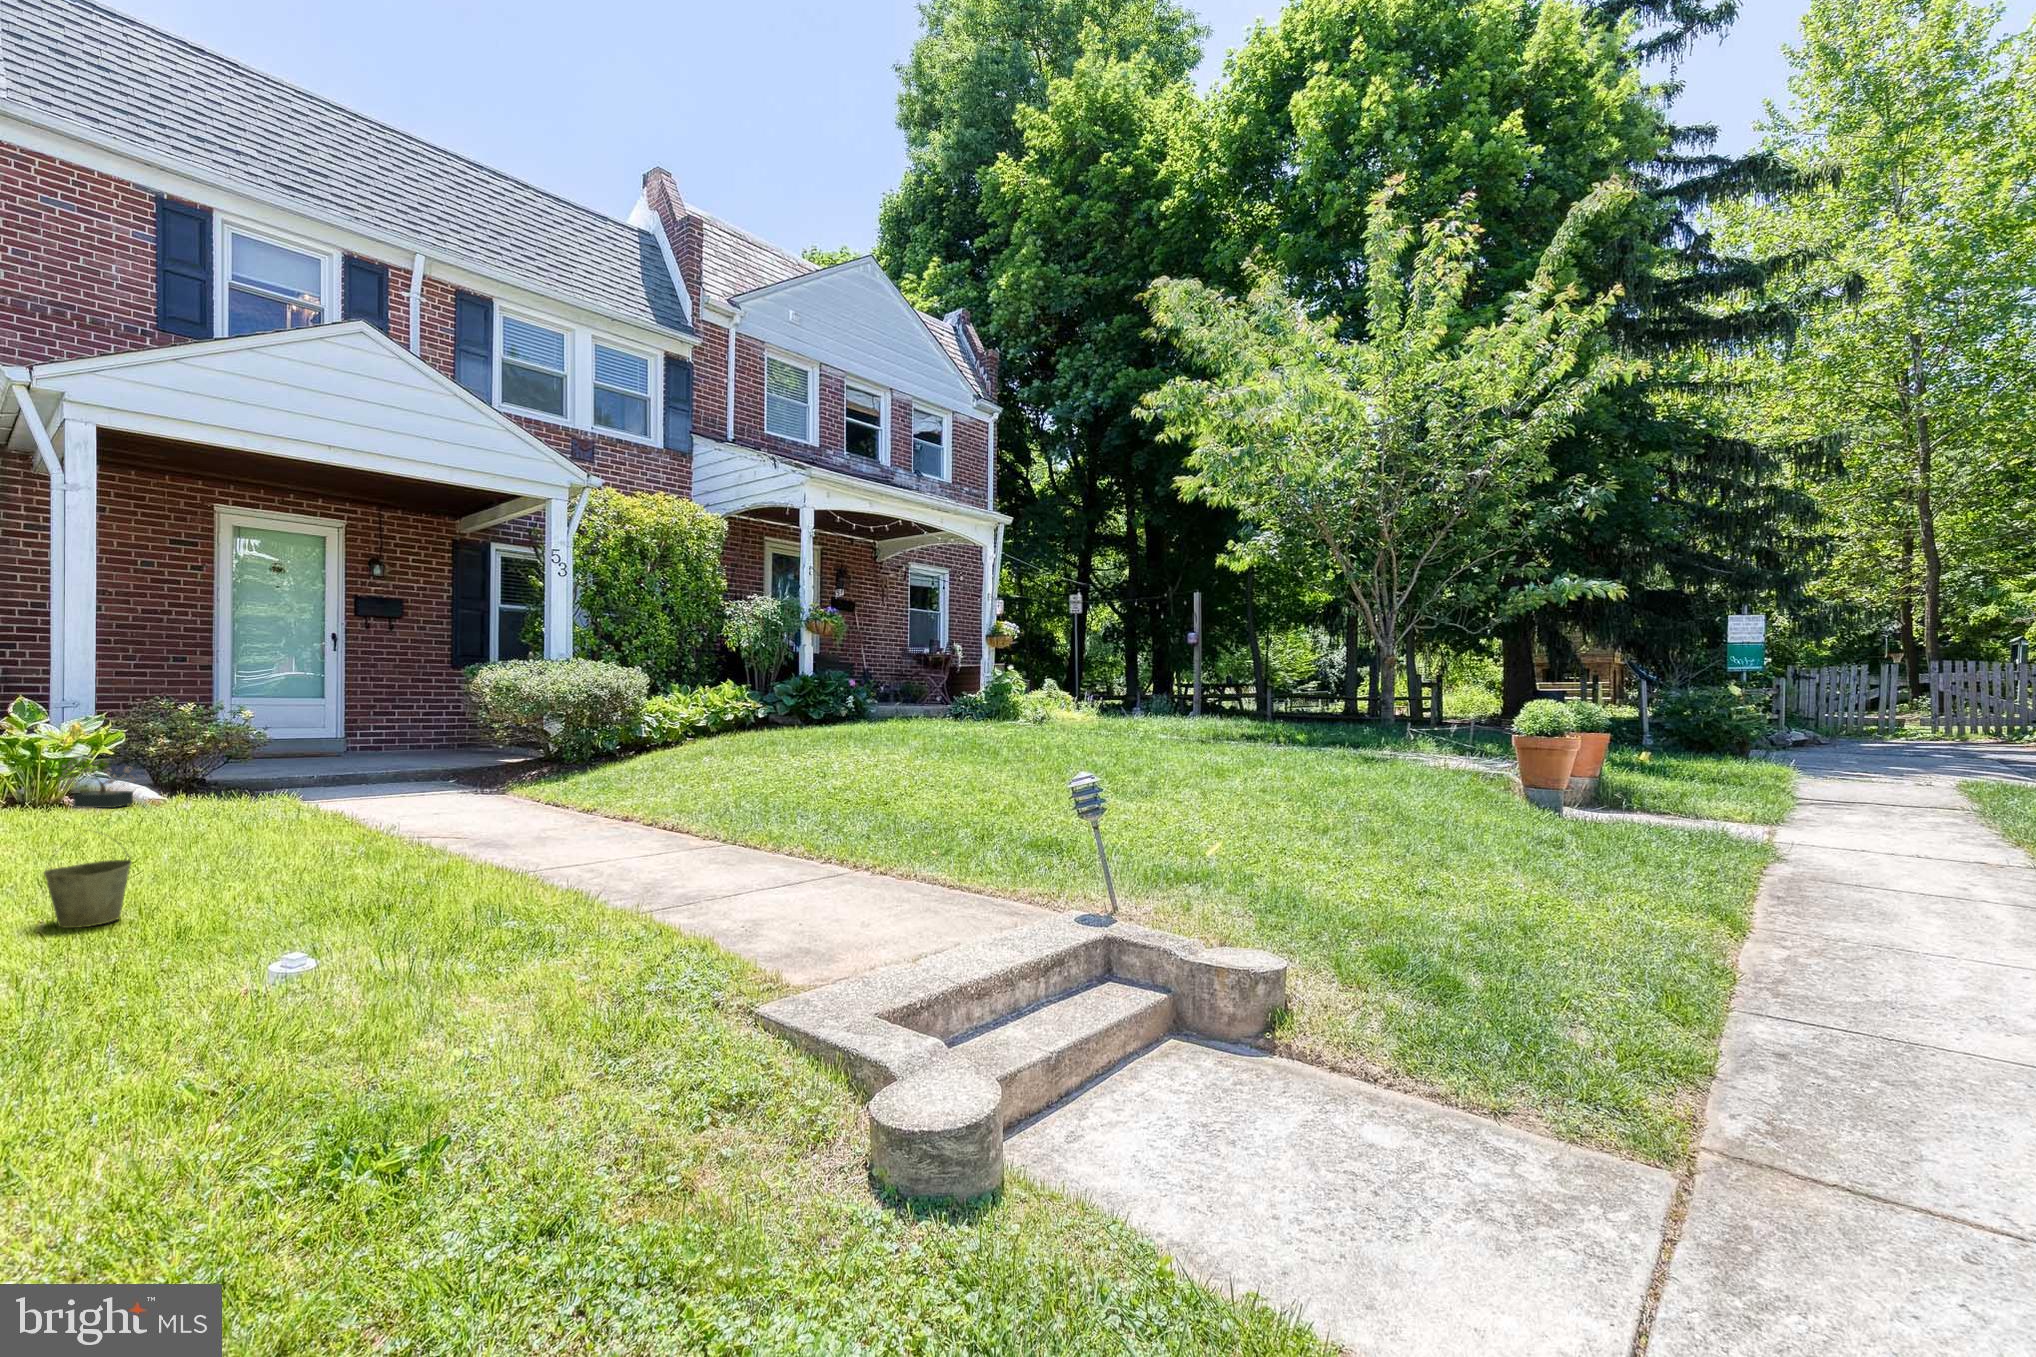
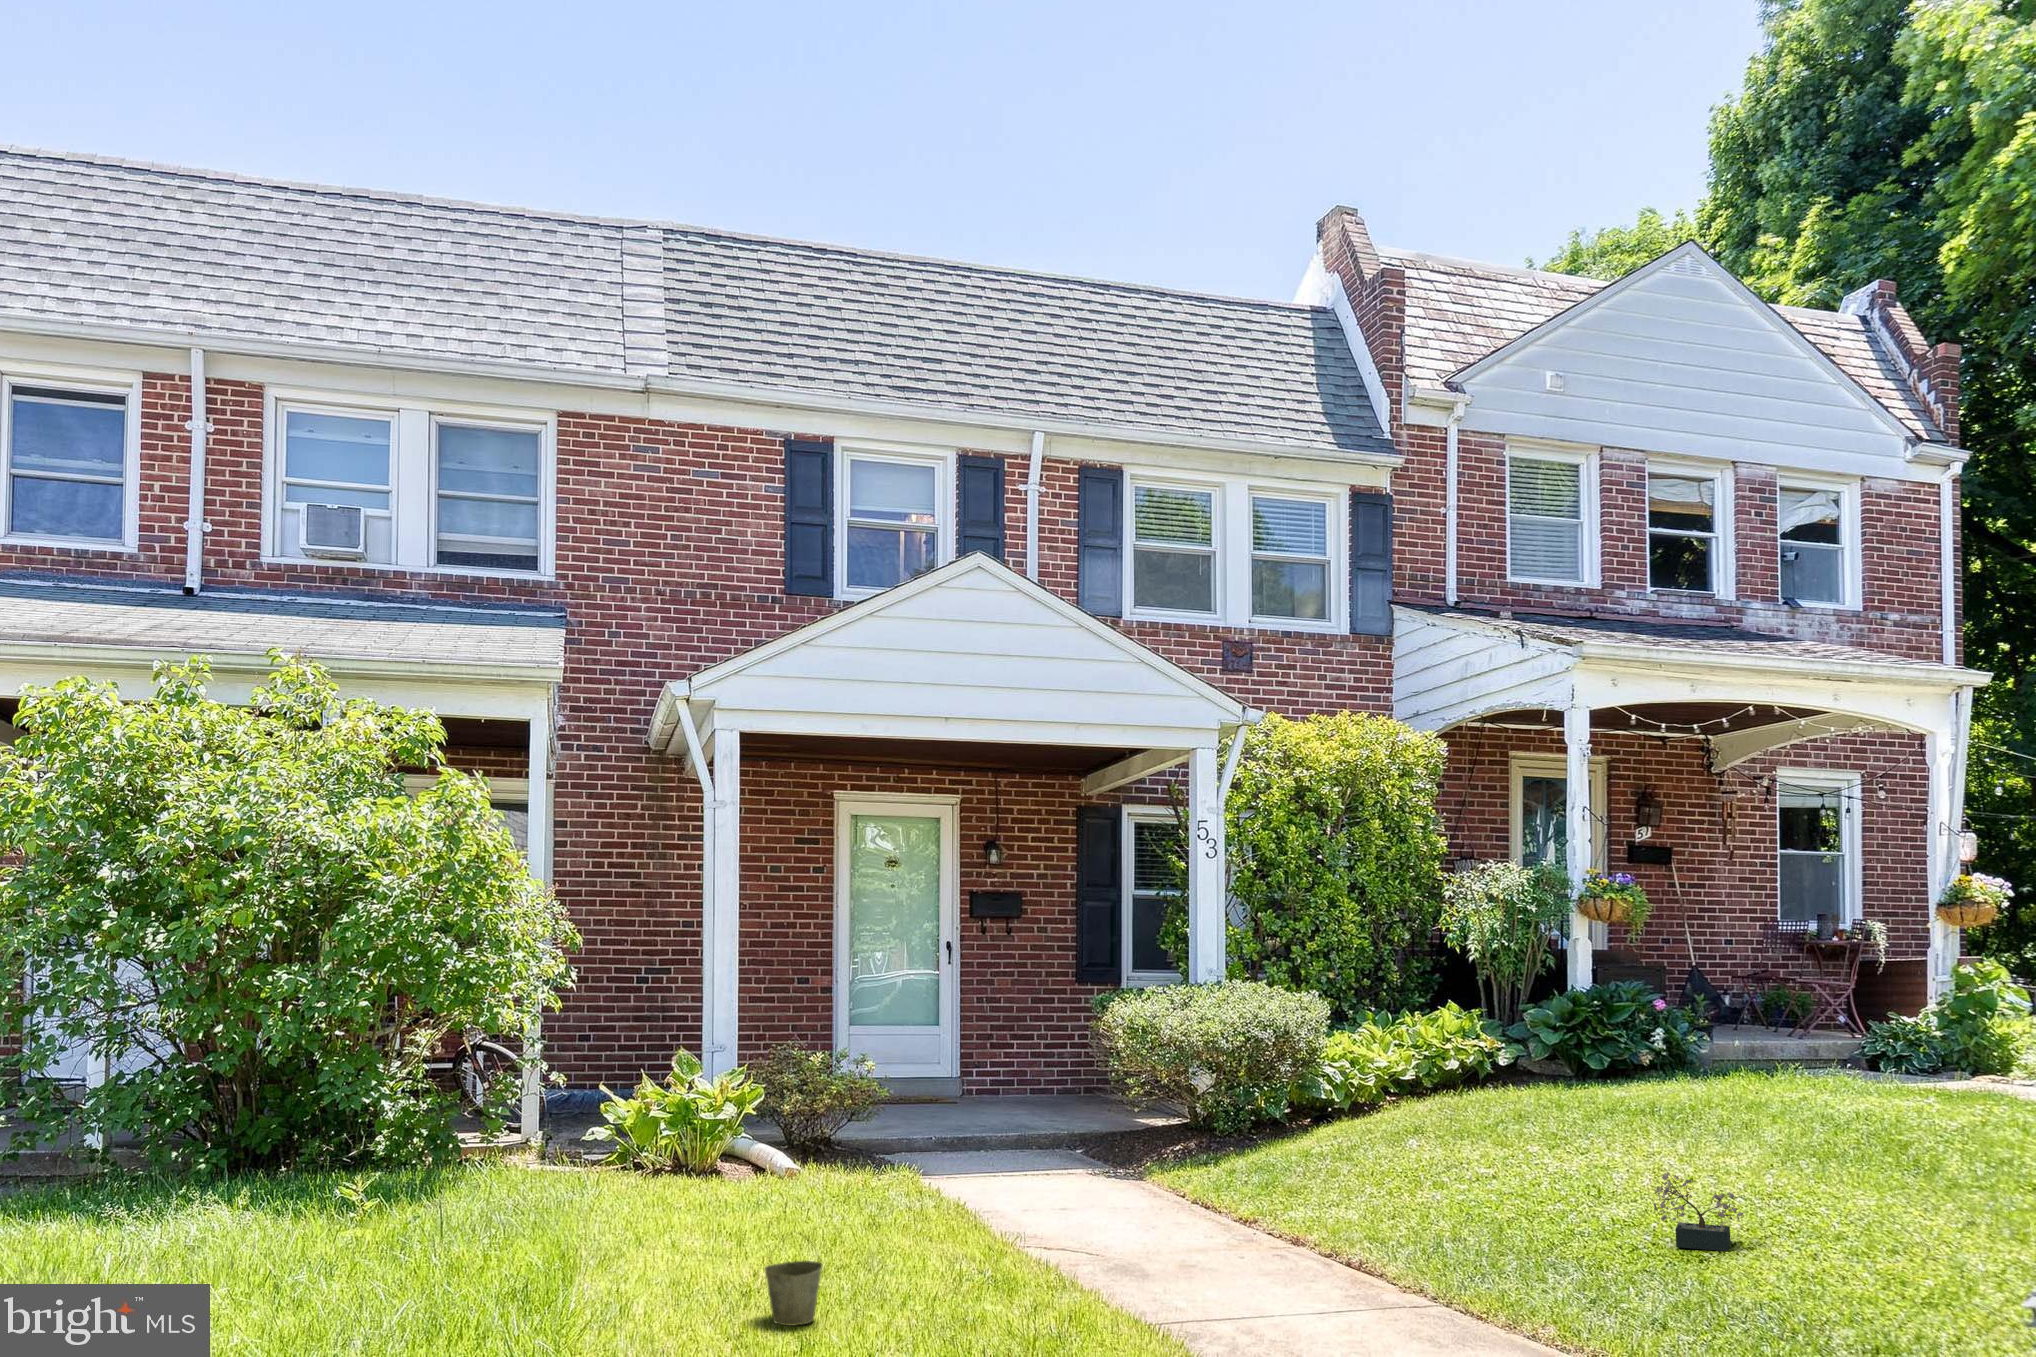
decorative plant: present [57,756,139,808] -> present [1653,1172,1743,1251]

